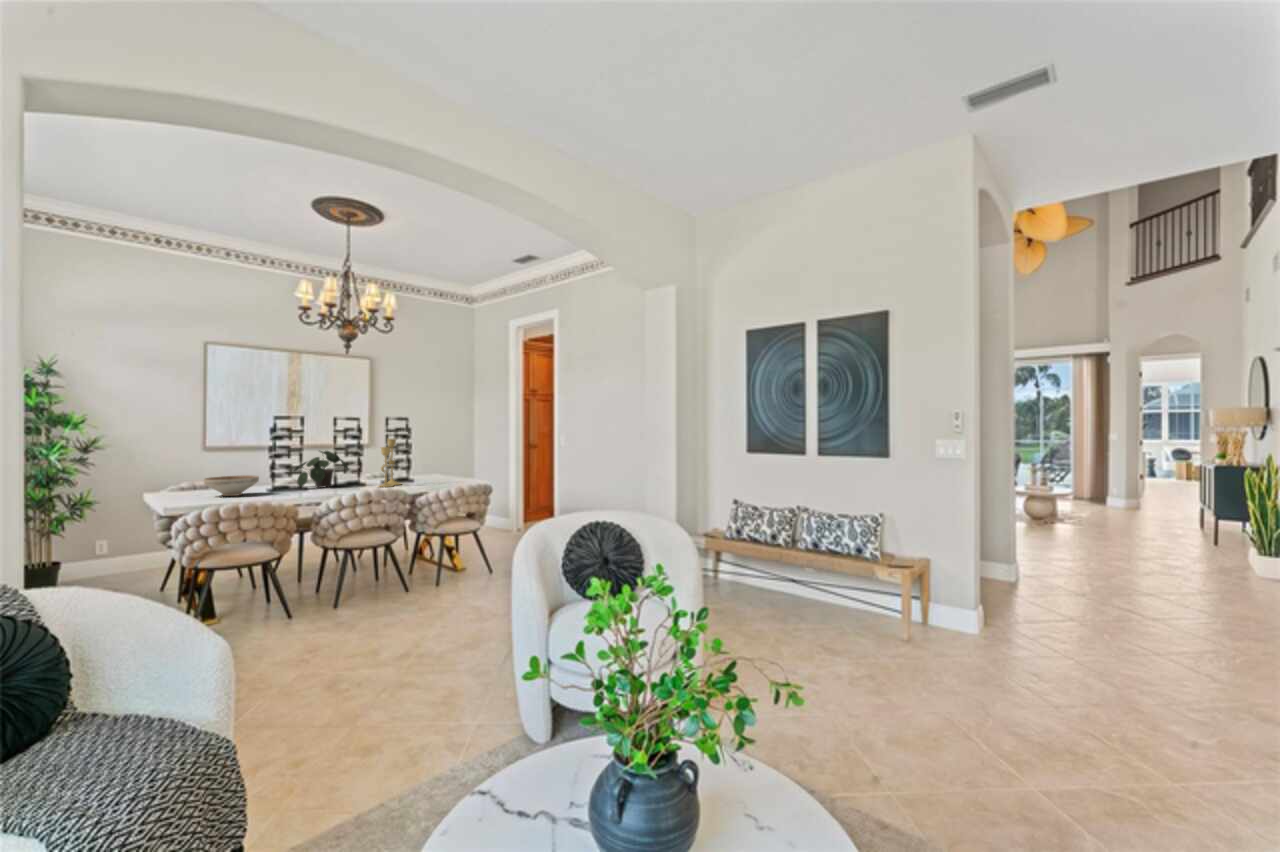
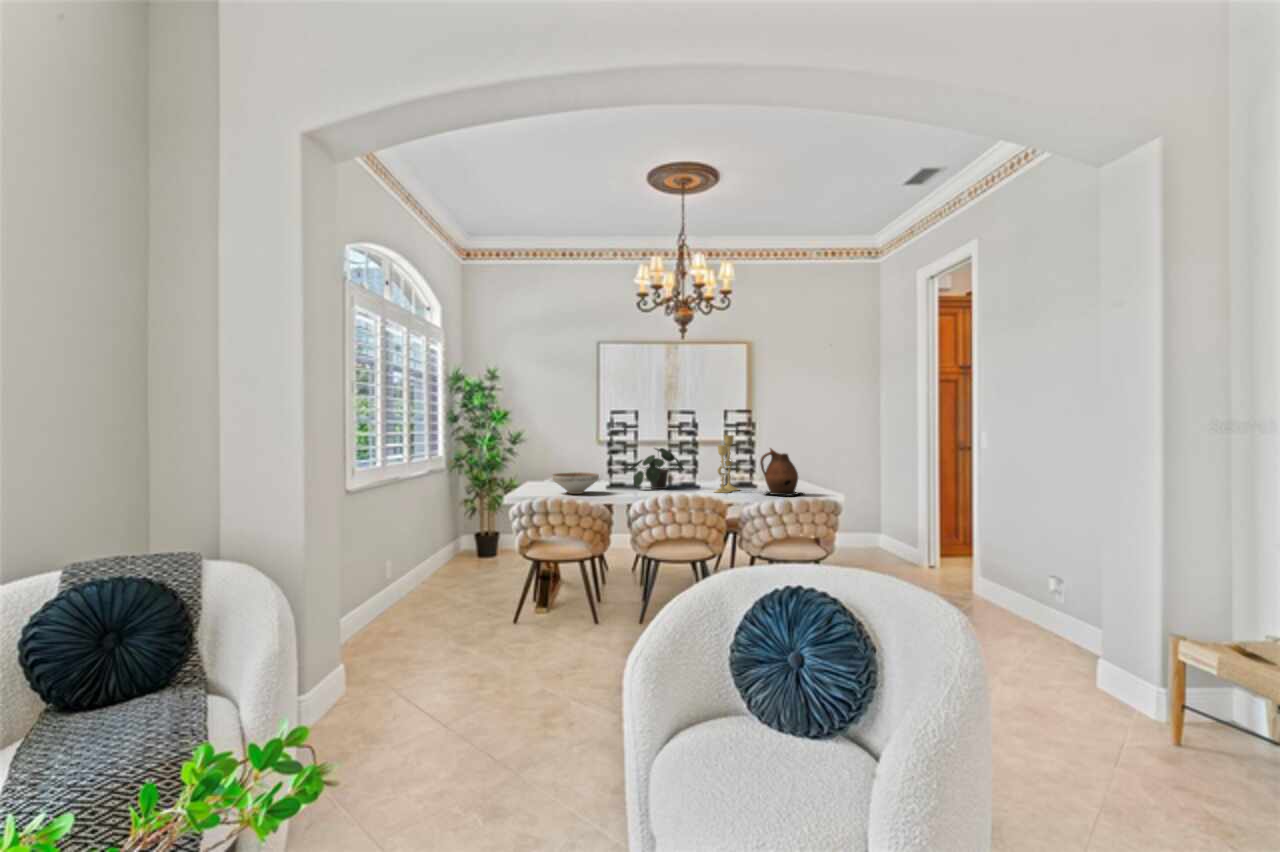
ceramic pitcher: none [419,448,457,487] -> present [760,448,802,496]

